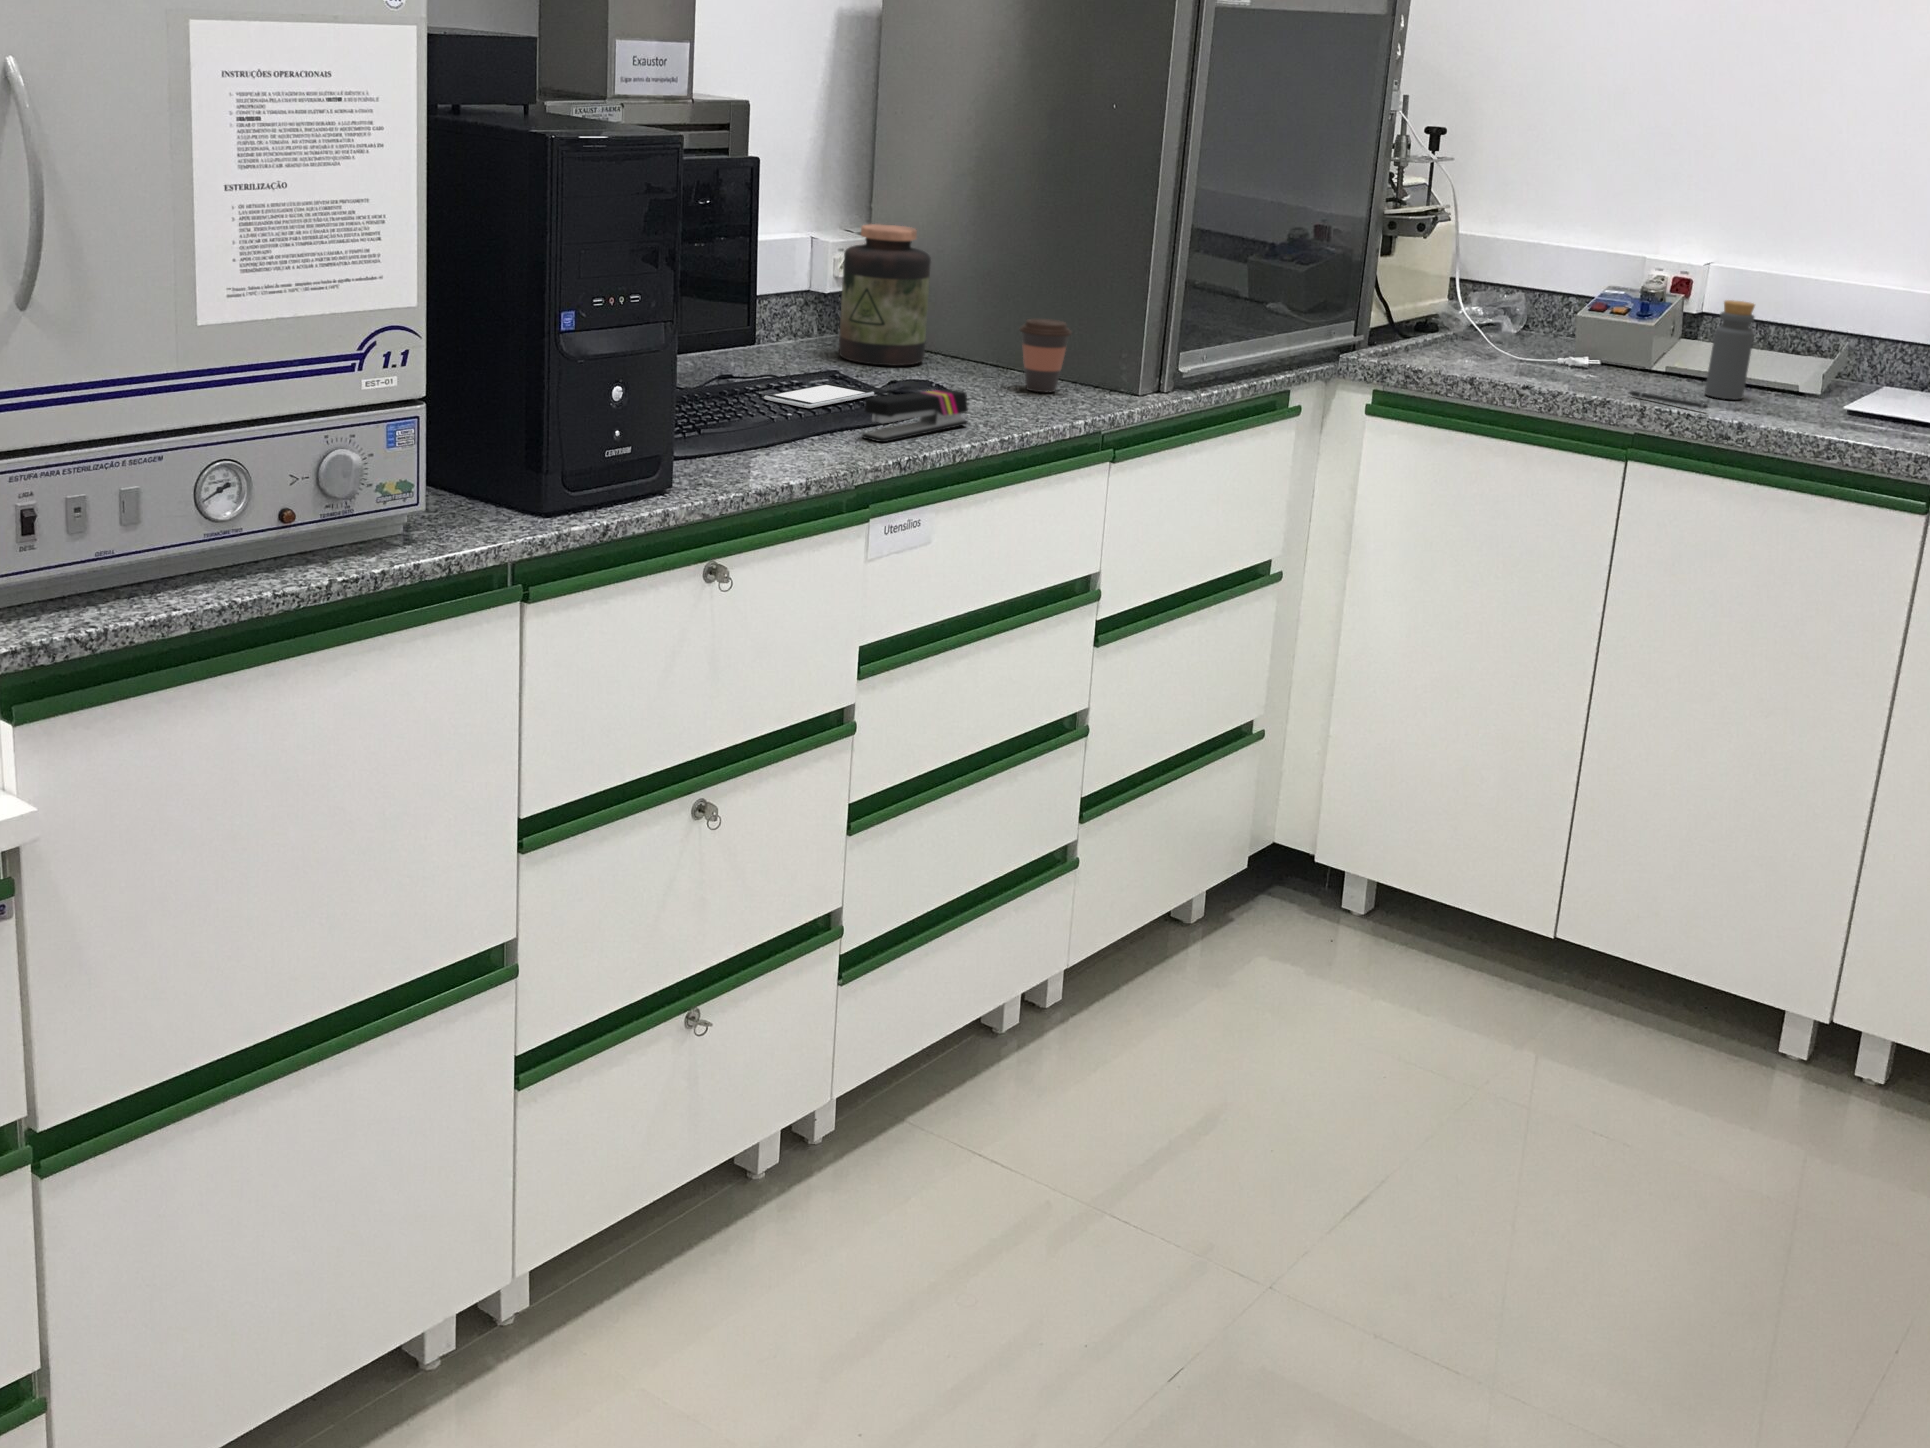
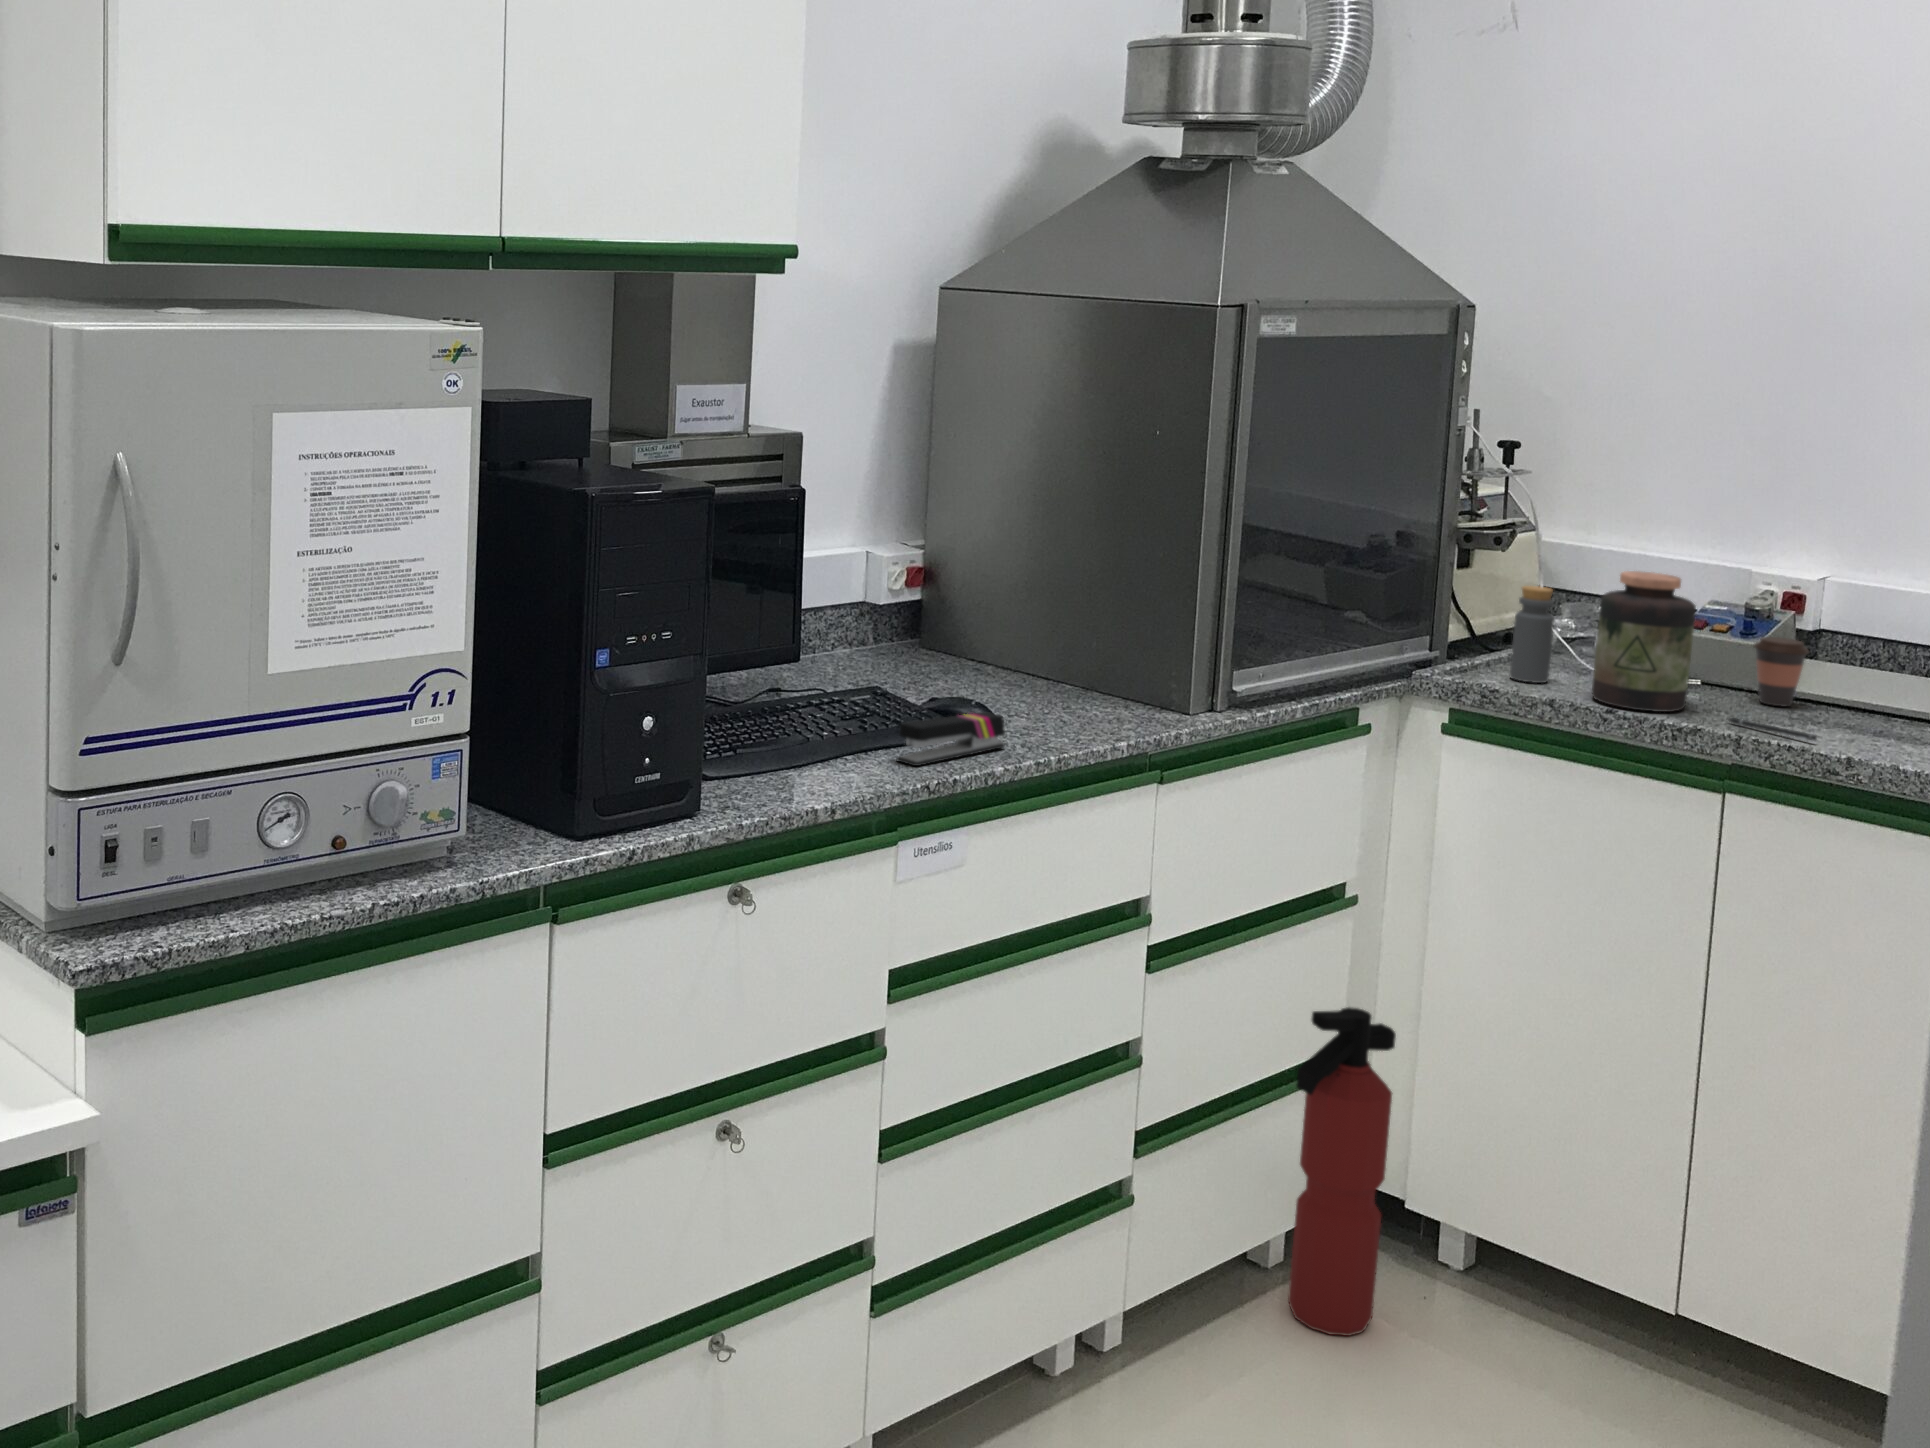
jar: present [839,224,931,366] -> present [1592,571,1696,712]
bottle: present [1705,300,1755,399] -> present [1510,586,1554,683]
coffee cup: present [1020,319,1072,392] -> present [1753,637,1809,706]
smartphone: present [764,384,874,408] -> none [809,701,918,727]
fire extinguisher: none [1215,677,1320,977] -> present [1288,1007,1396,1336]

